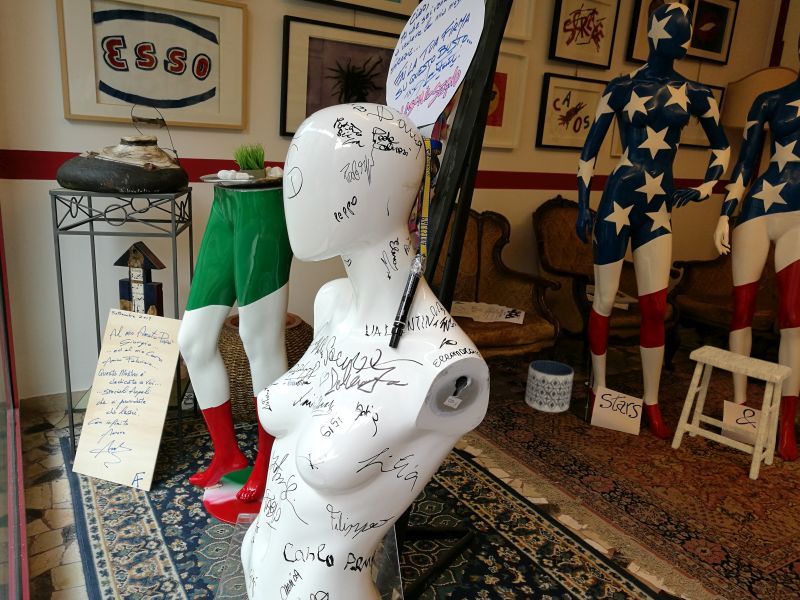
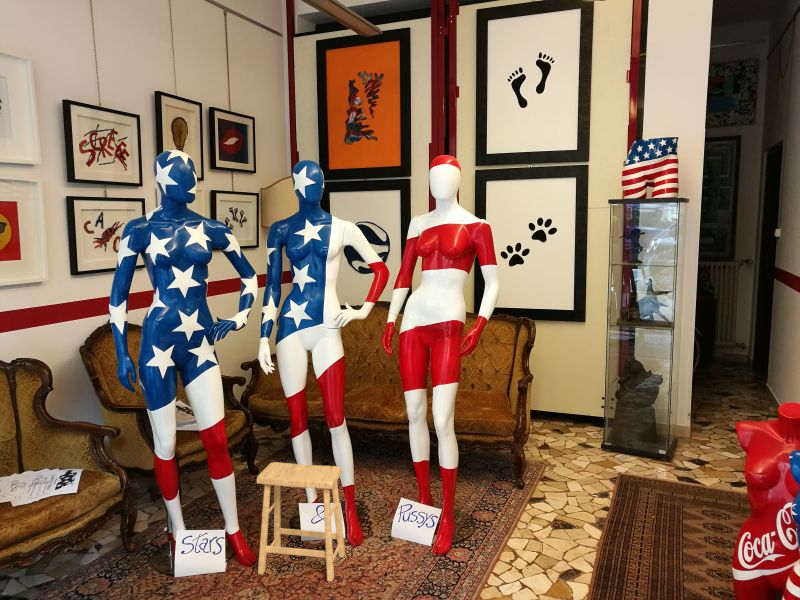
planter: present [525,360,574,413] -> none [95,517,150,582]

